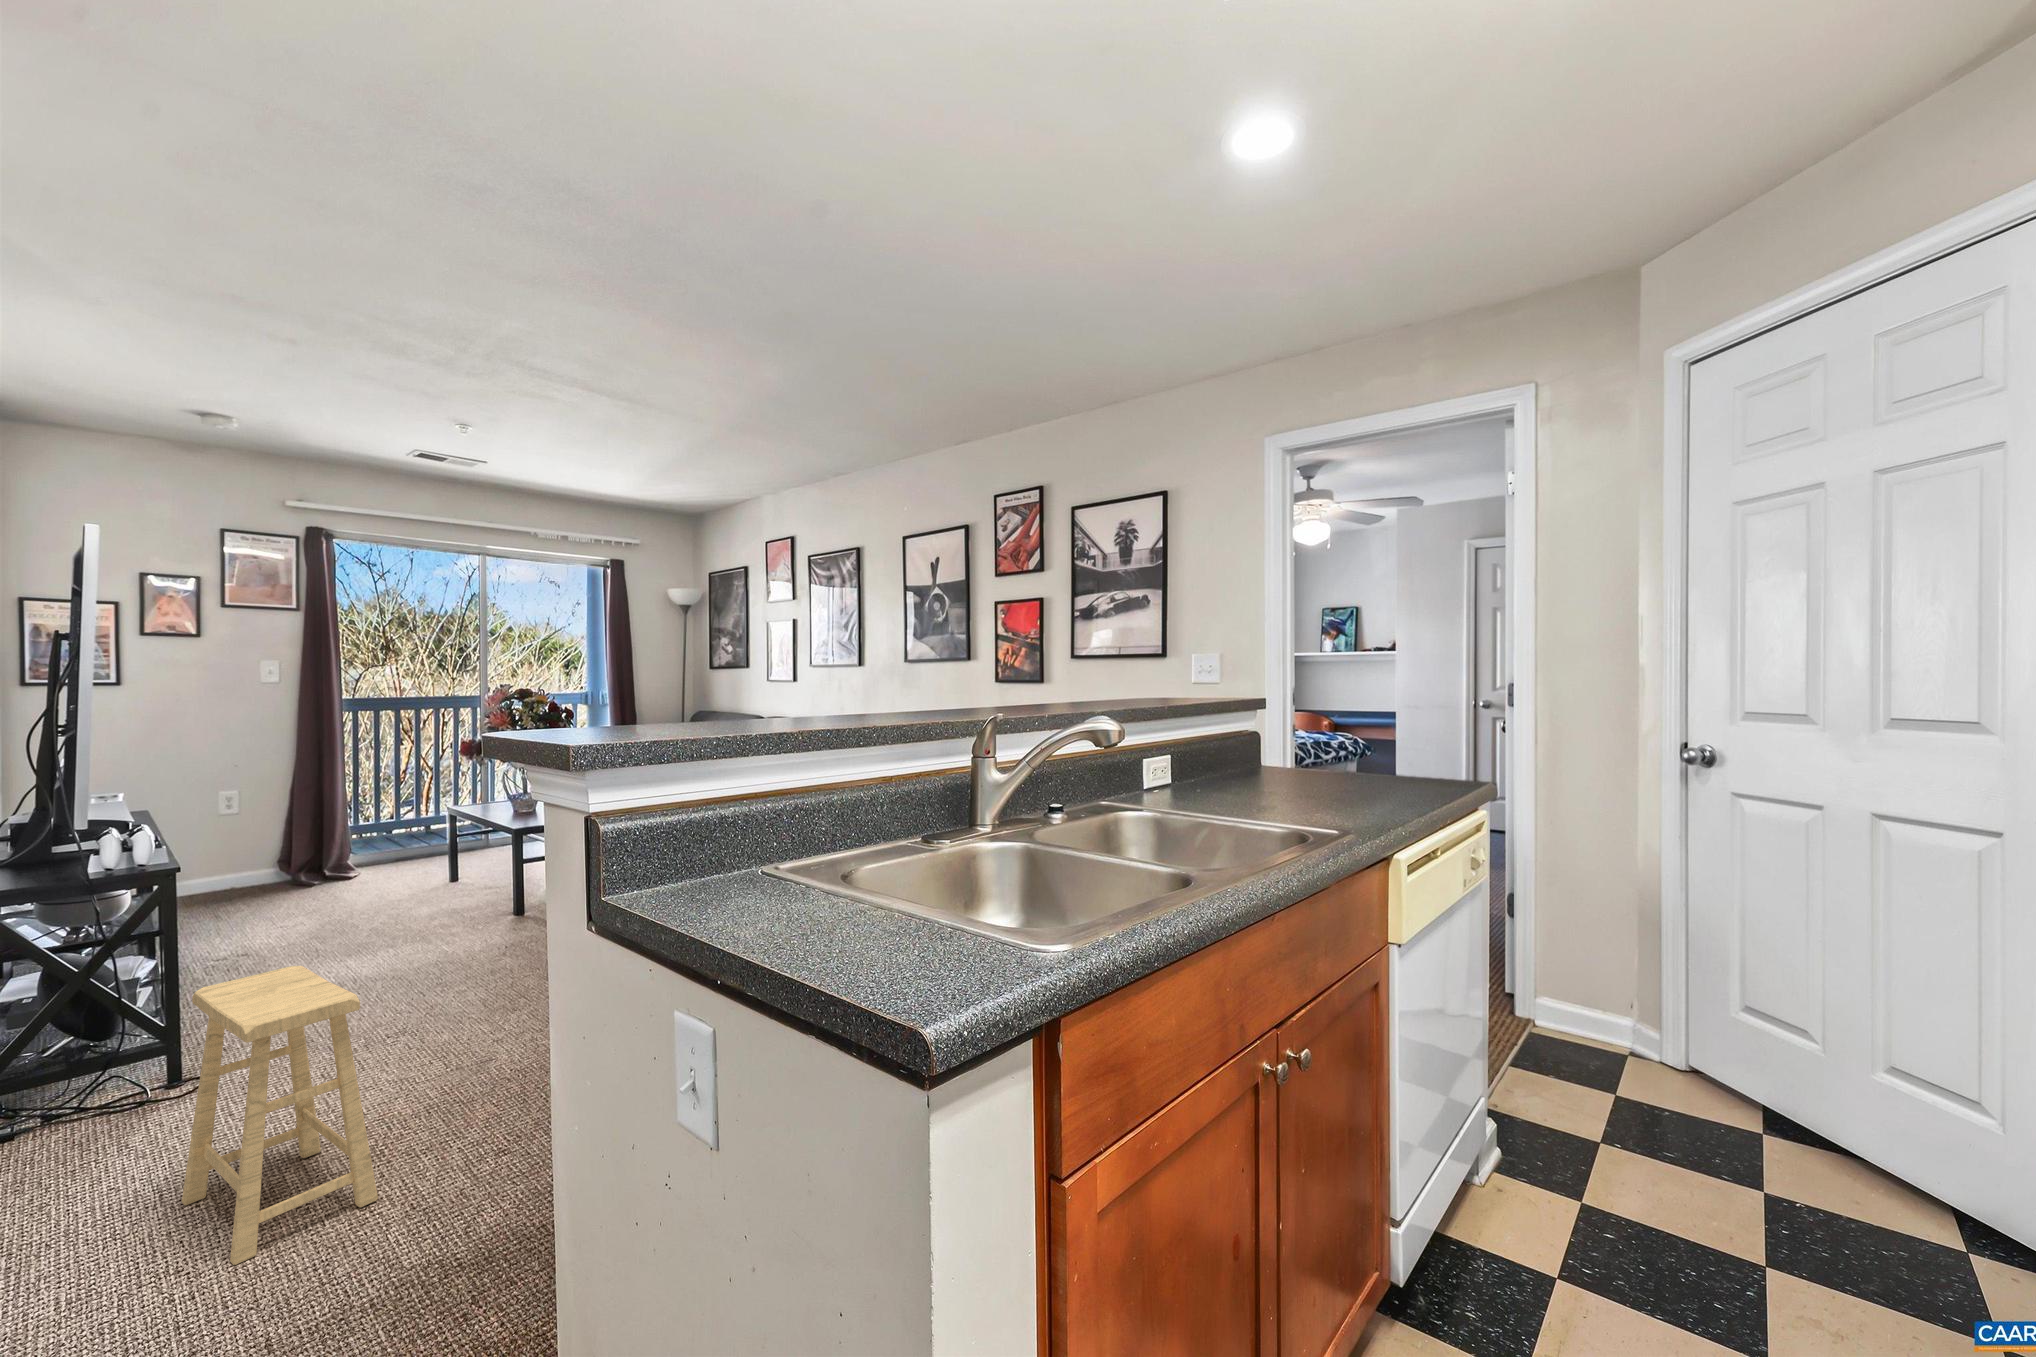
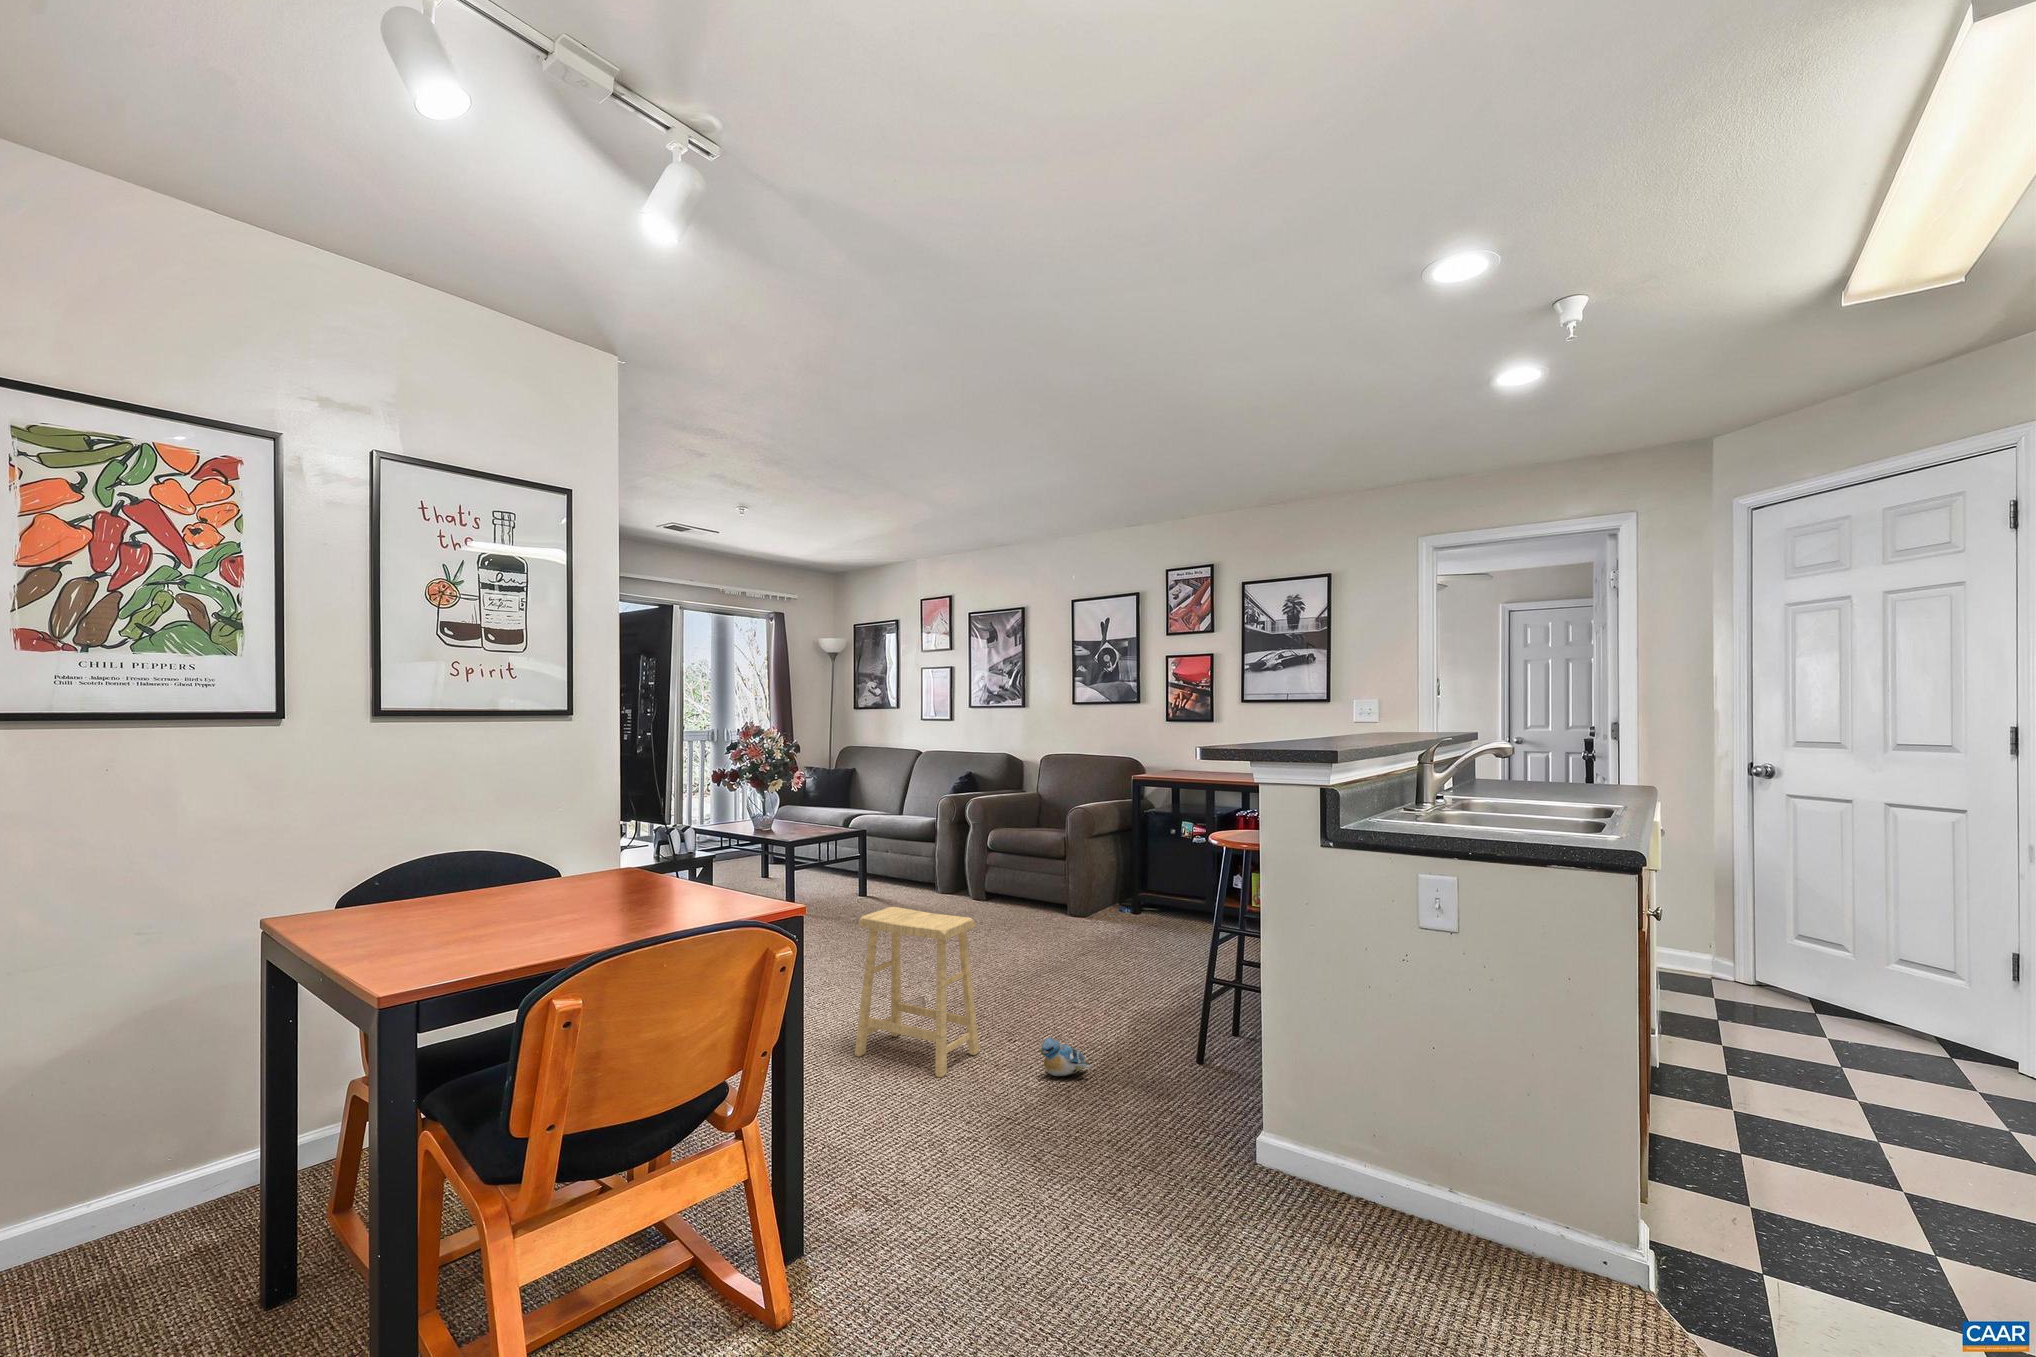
plush toy: none [386,1205,490,1270] -> present [1040,1038,1090,1076]

